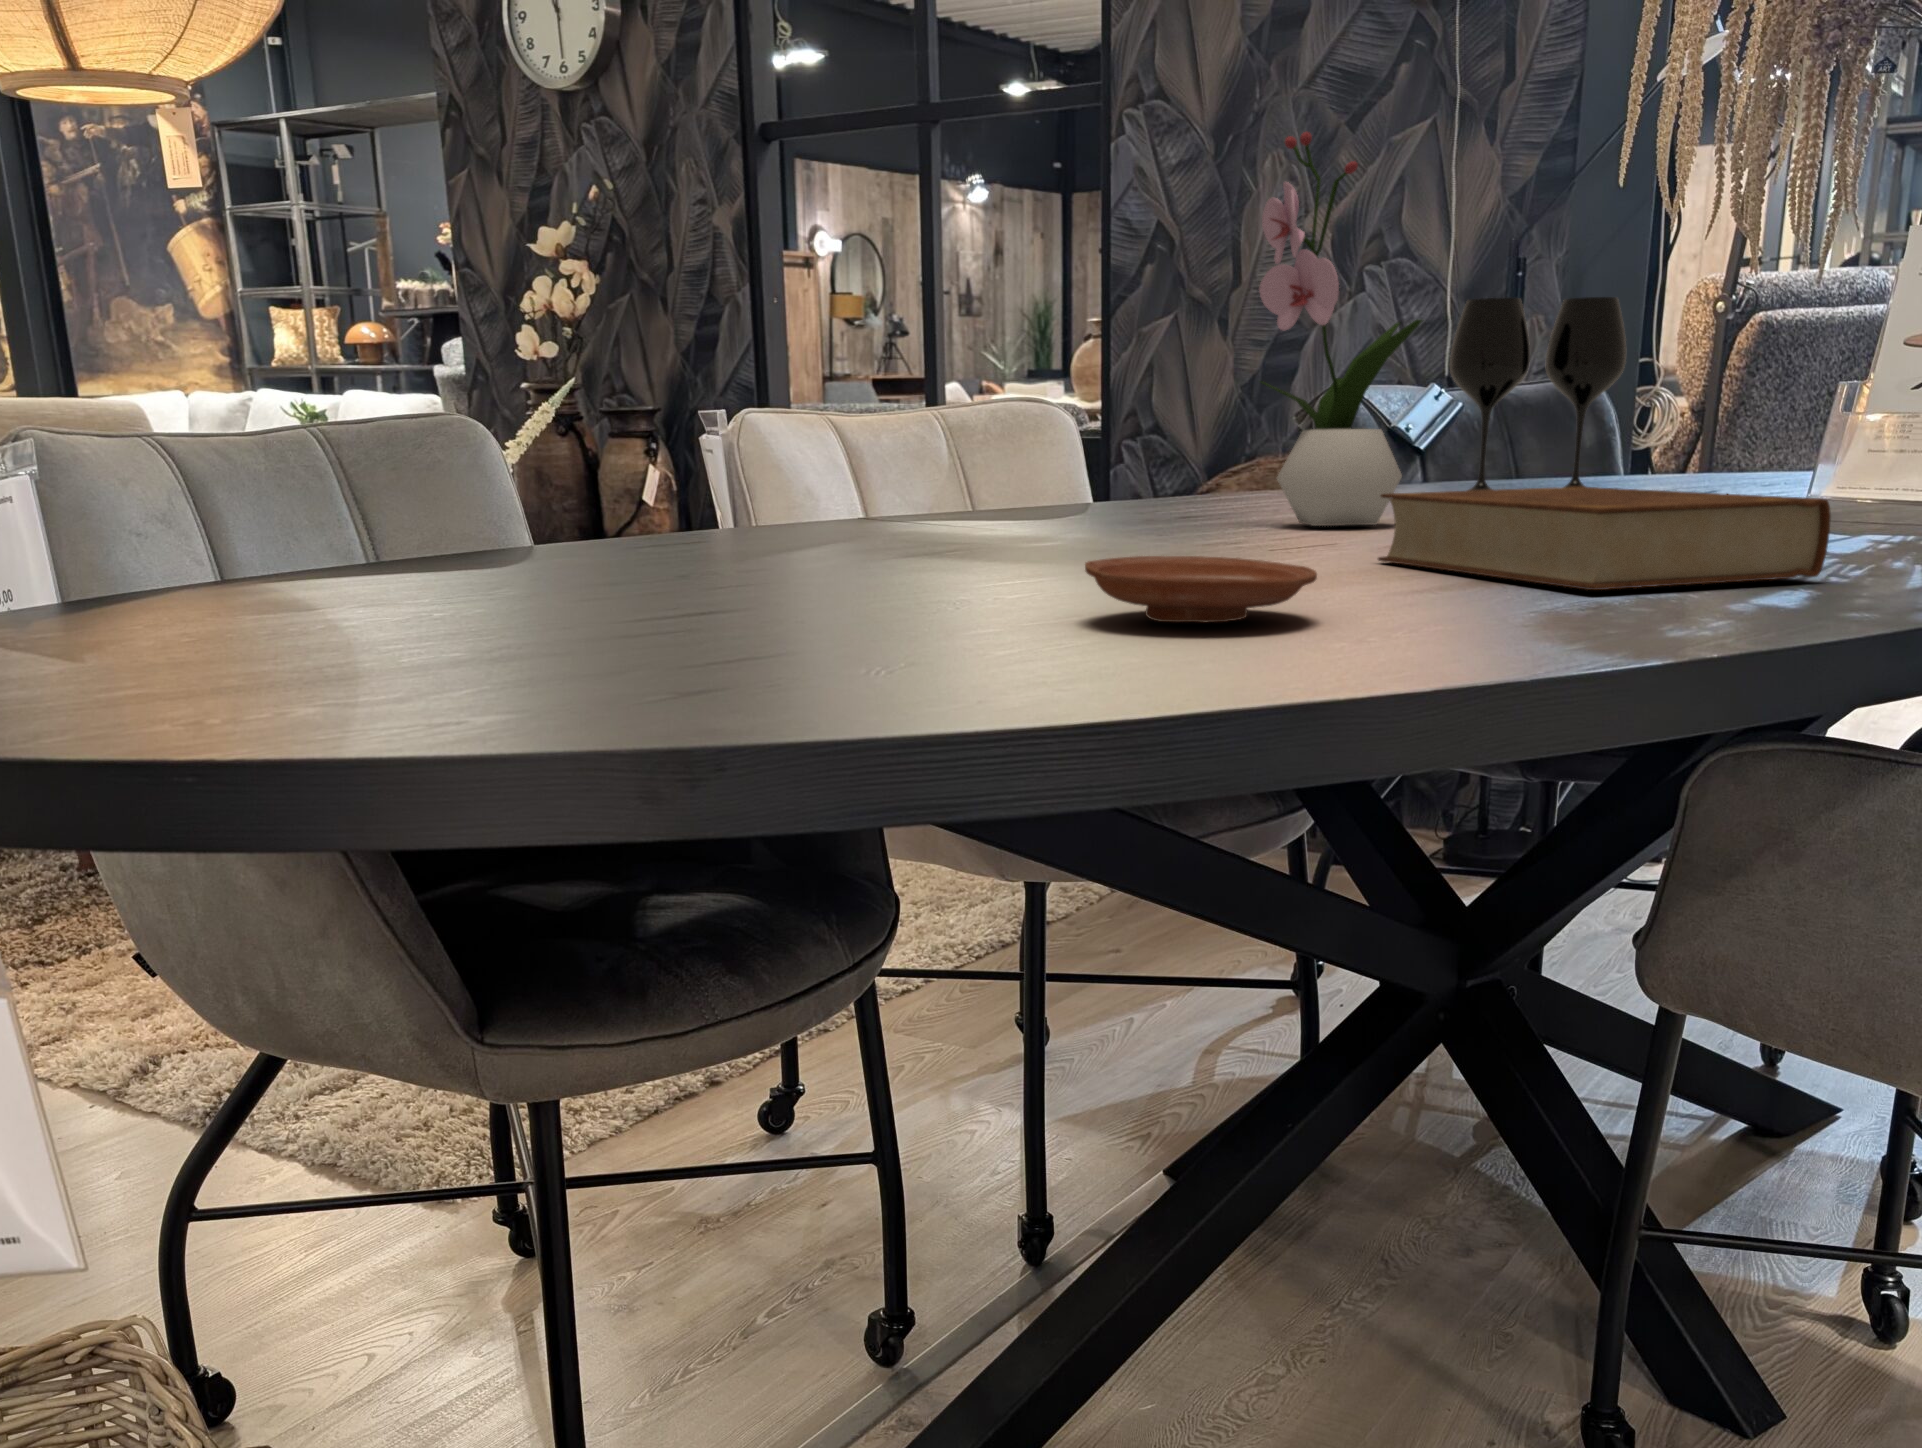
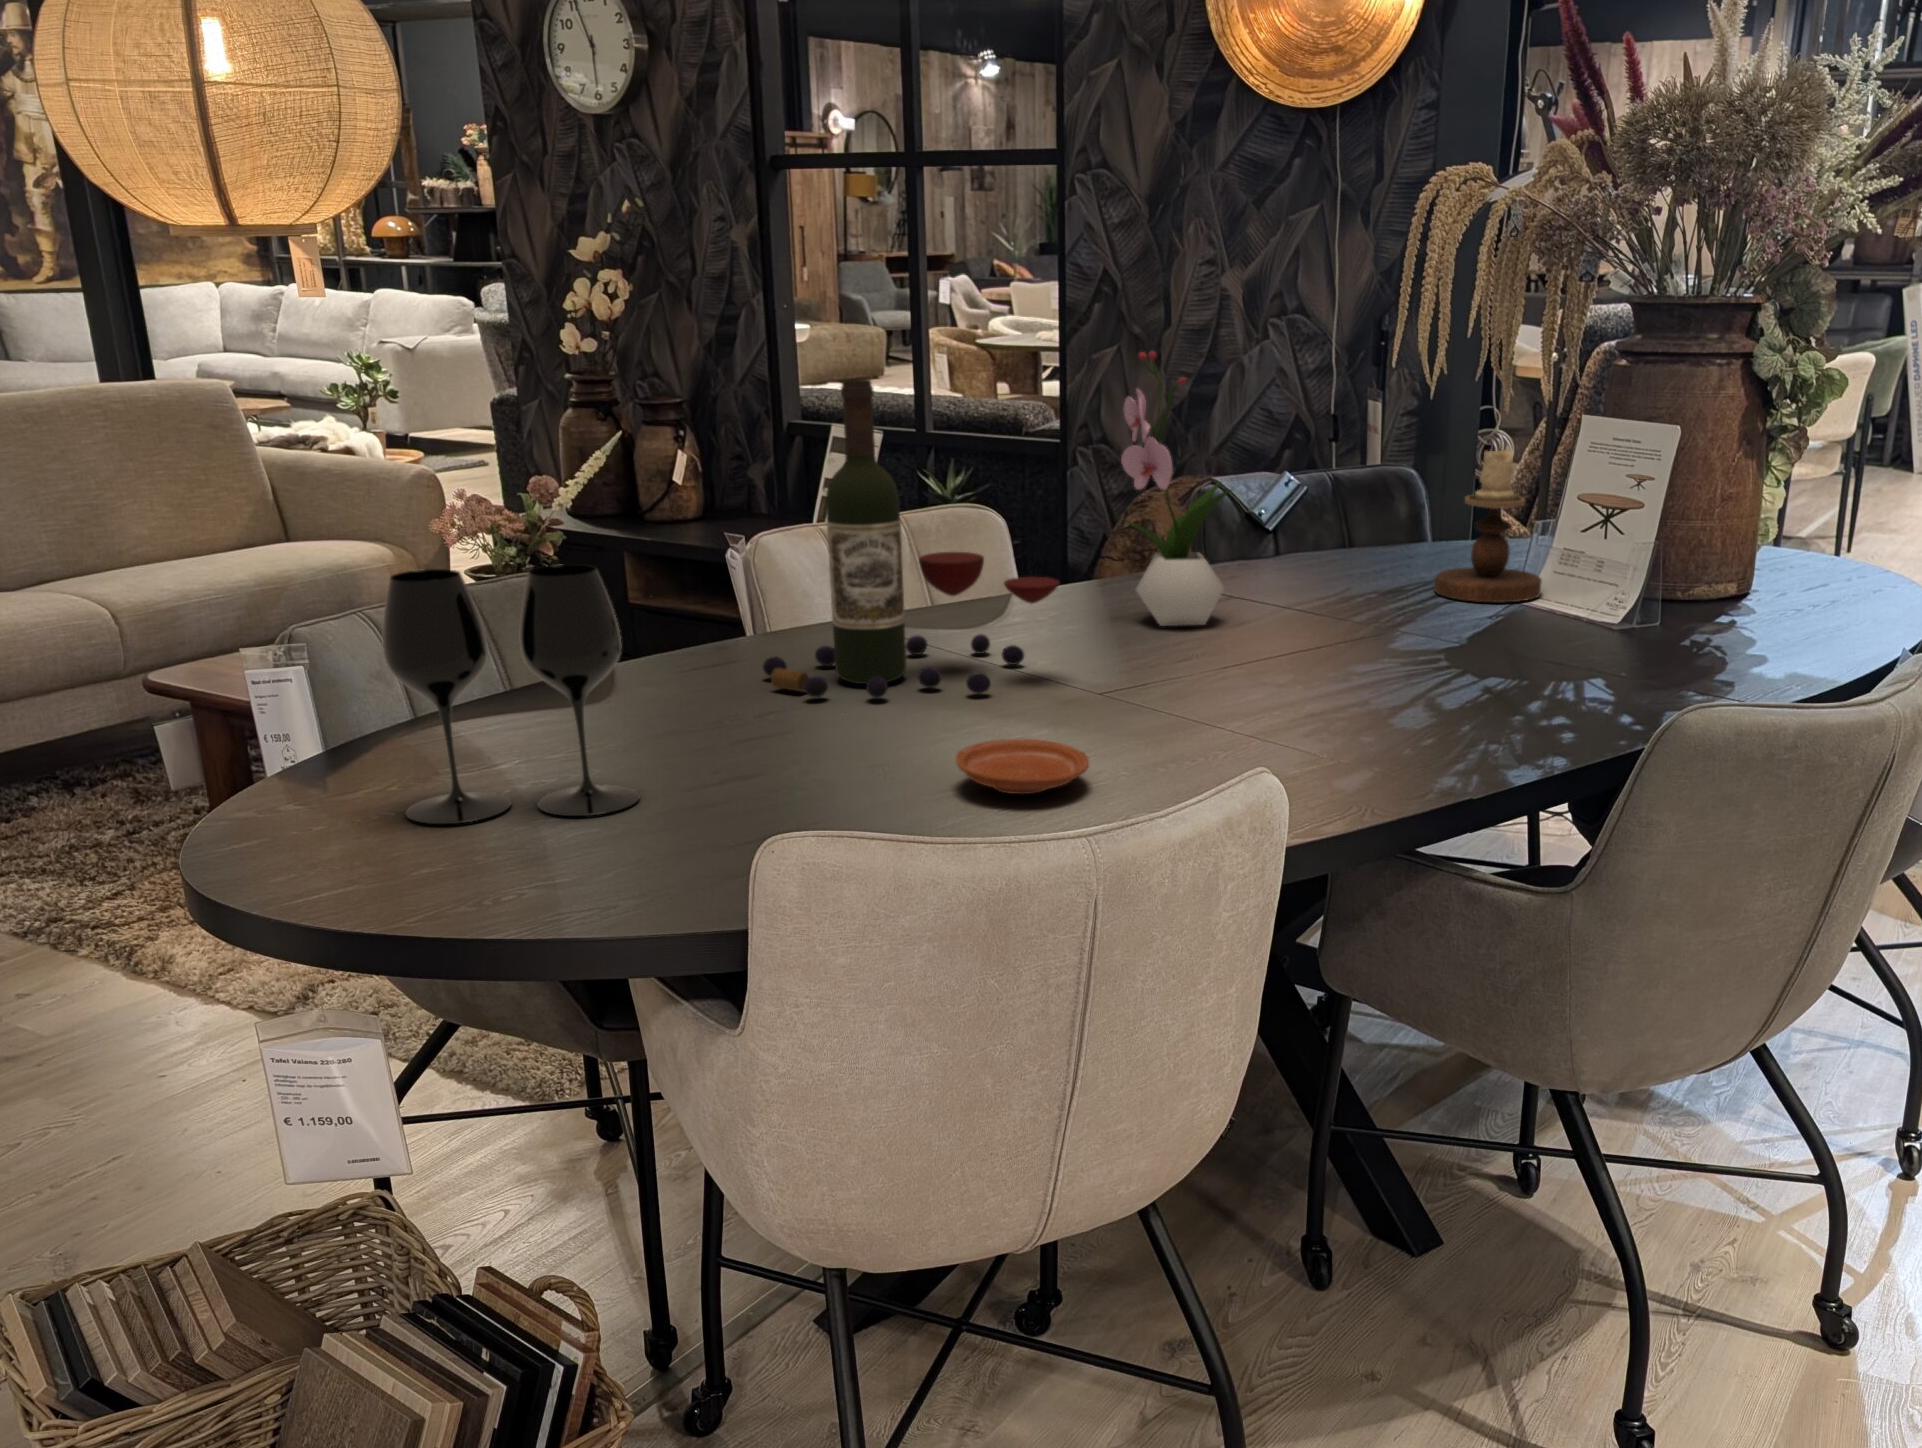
wine bottle: none [753,82,1213,567] -> present [763,379,1059,698]
wine glass: present [1450,297,1626,491] -> present [382,564,640,824]
candlestick: none [1671,303,1829,509] -> present [1434,450,1542,603]
book: present [1378,486,1831,590] -> none [1171,642,1420,754]

